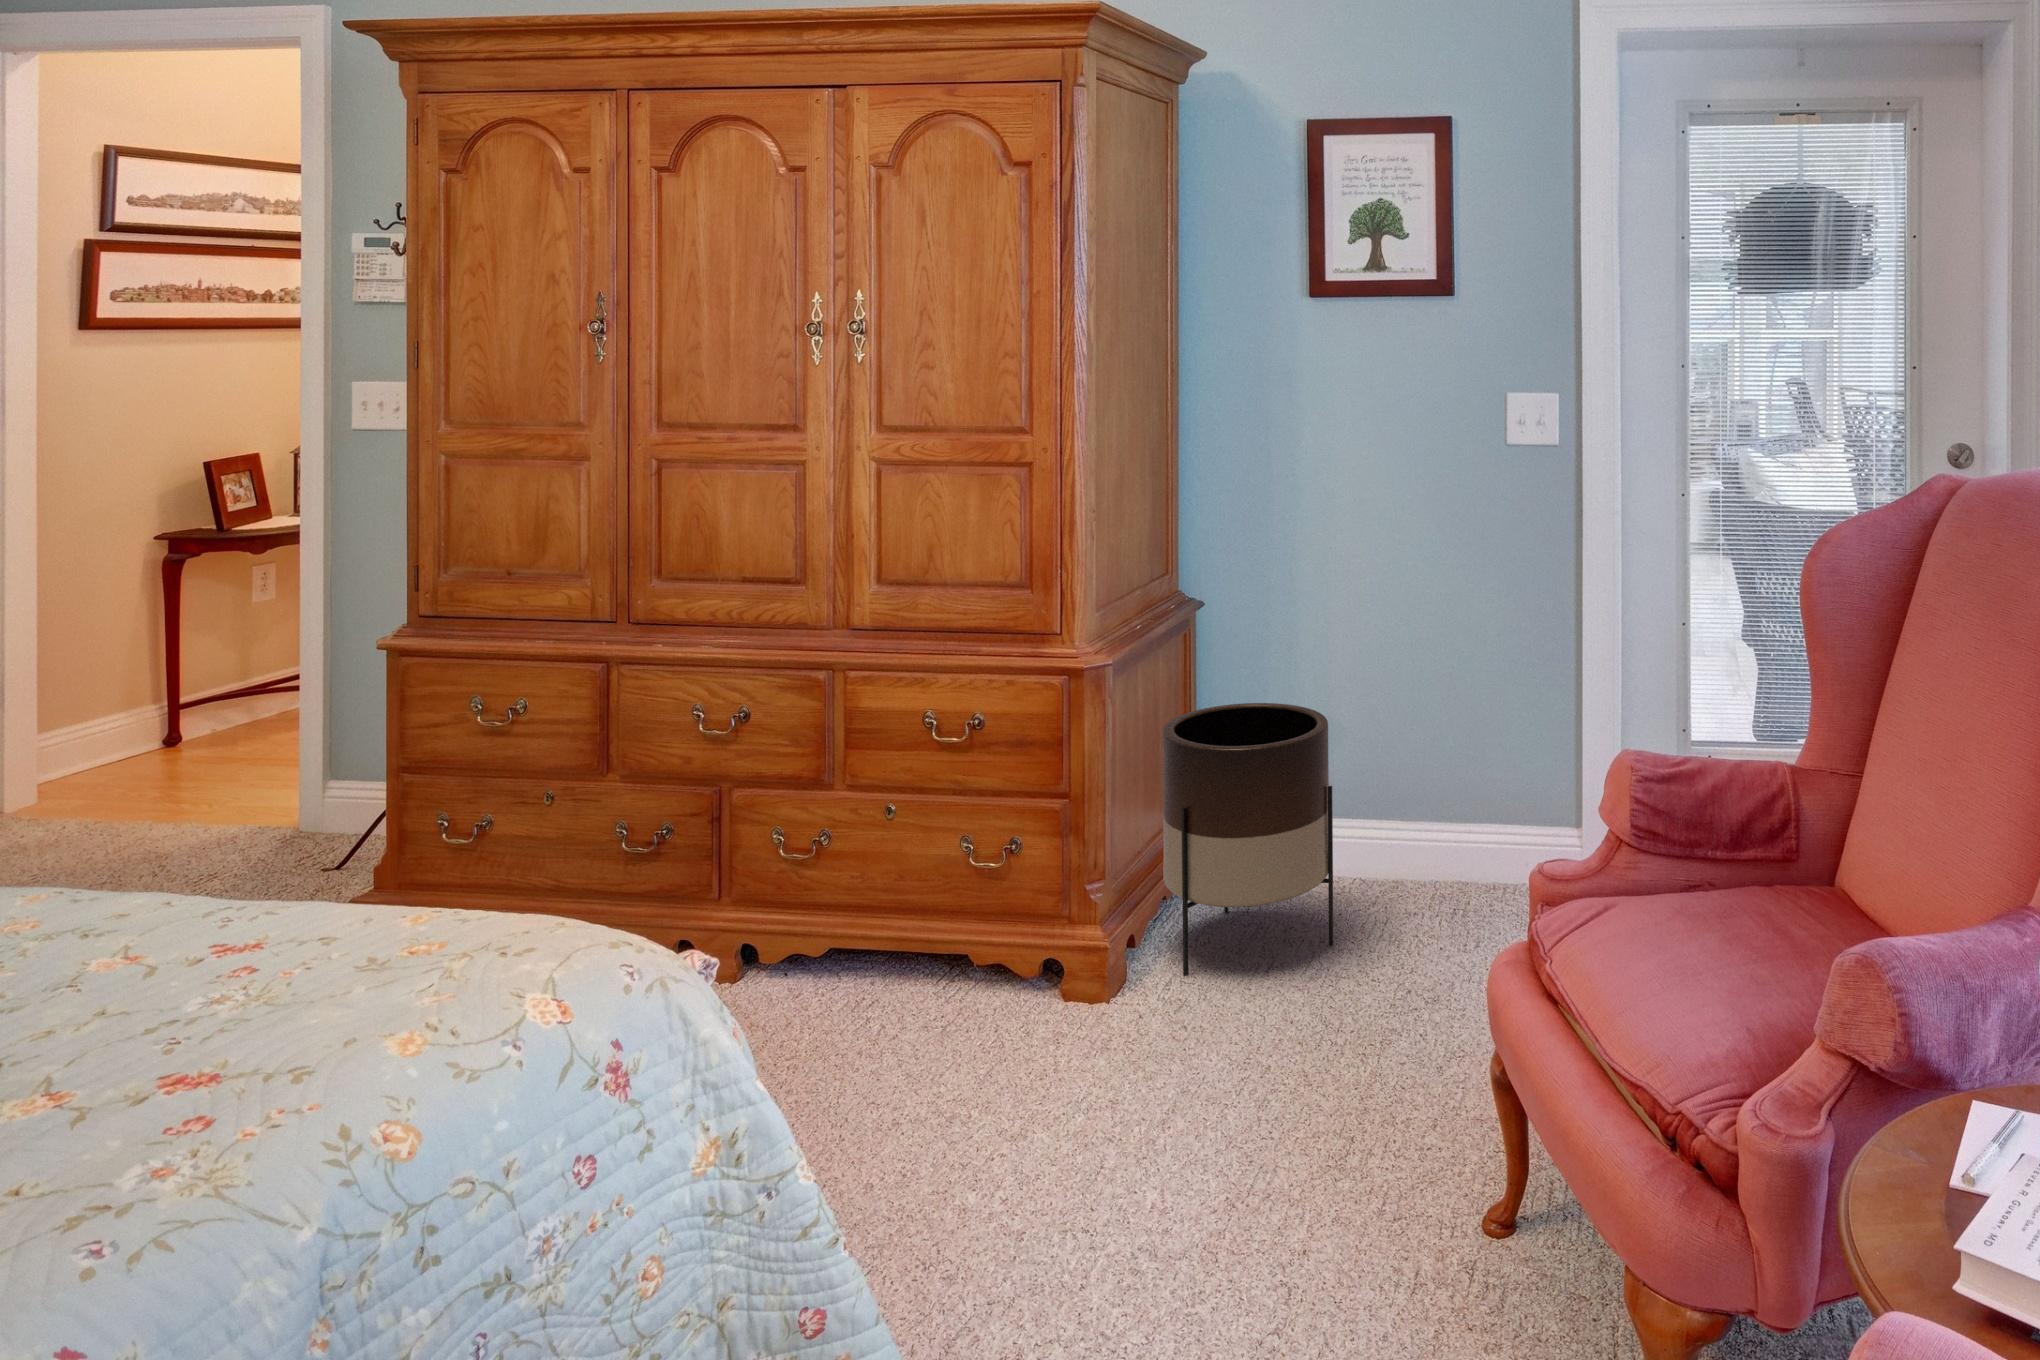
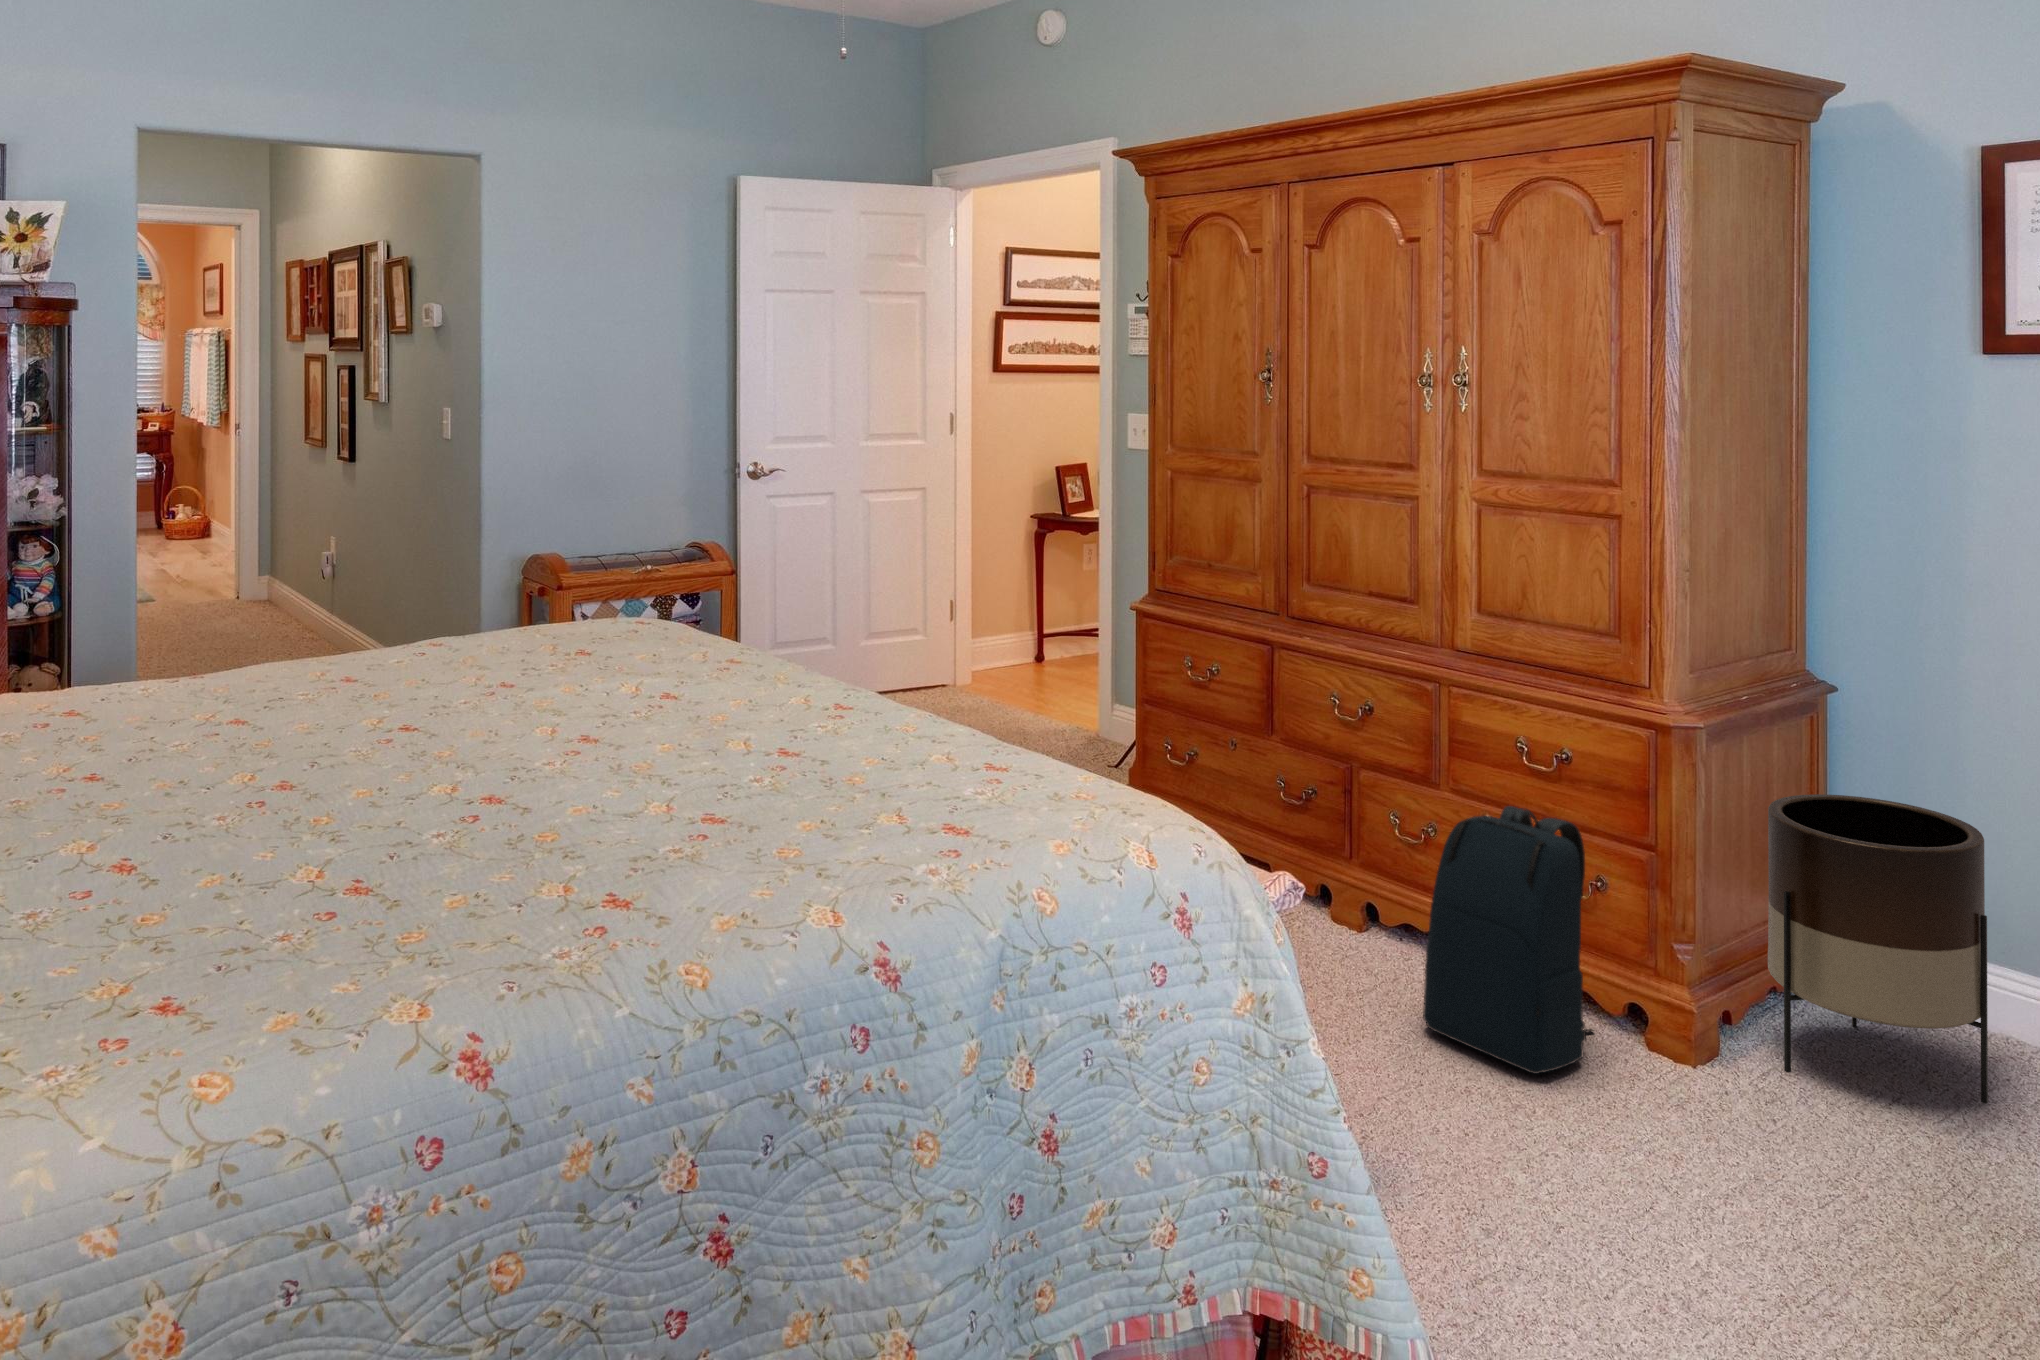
backpack: none [836,789,1015,1070] -> present [1423,806,1594,1074]

